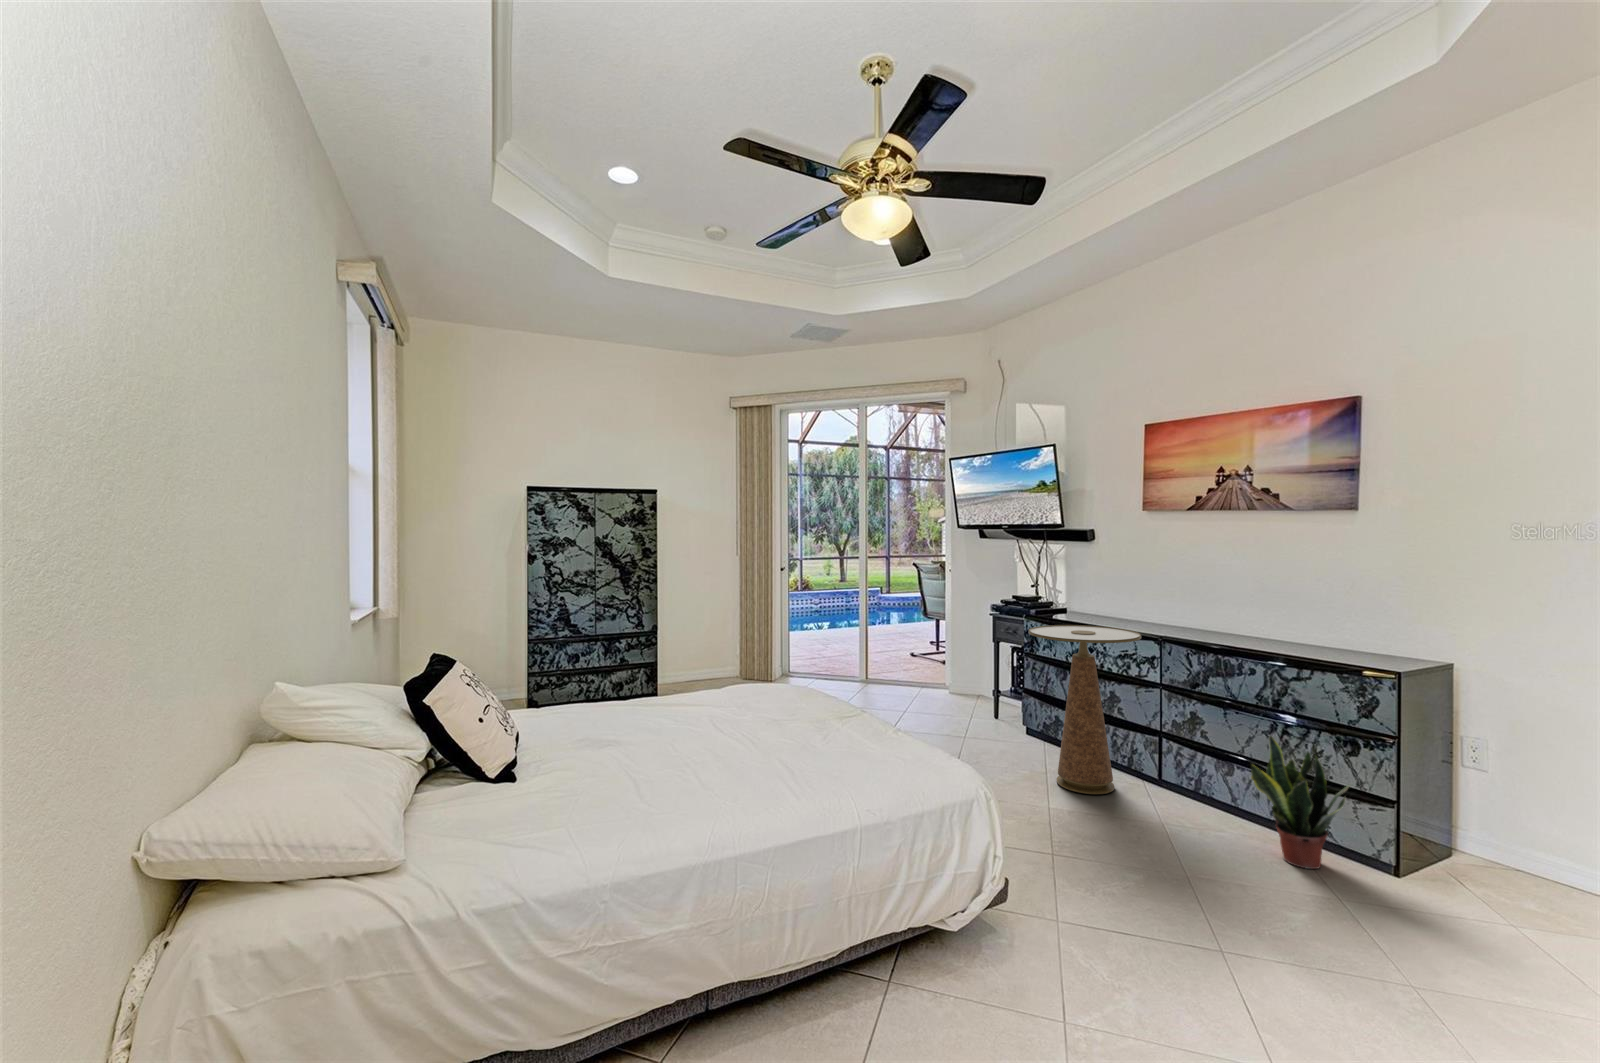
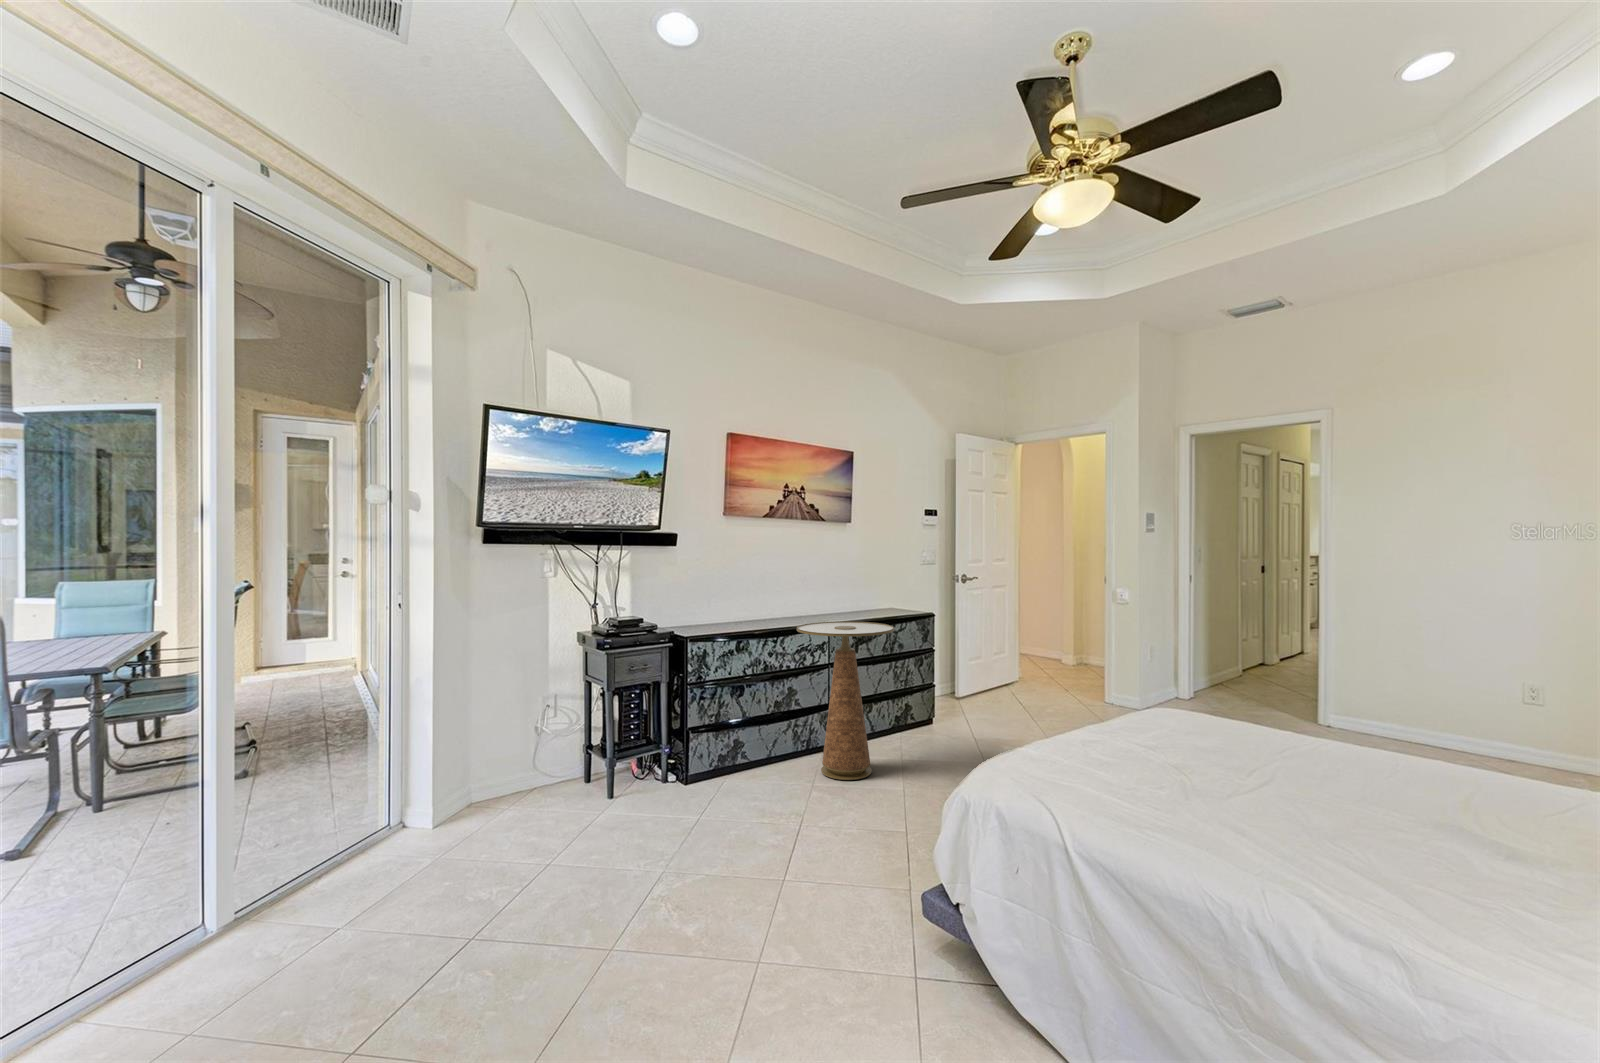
potted plant: present [1251,736,1351,869] -> none [914,665,953,738]

